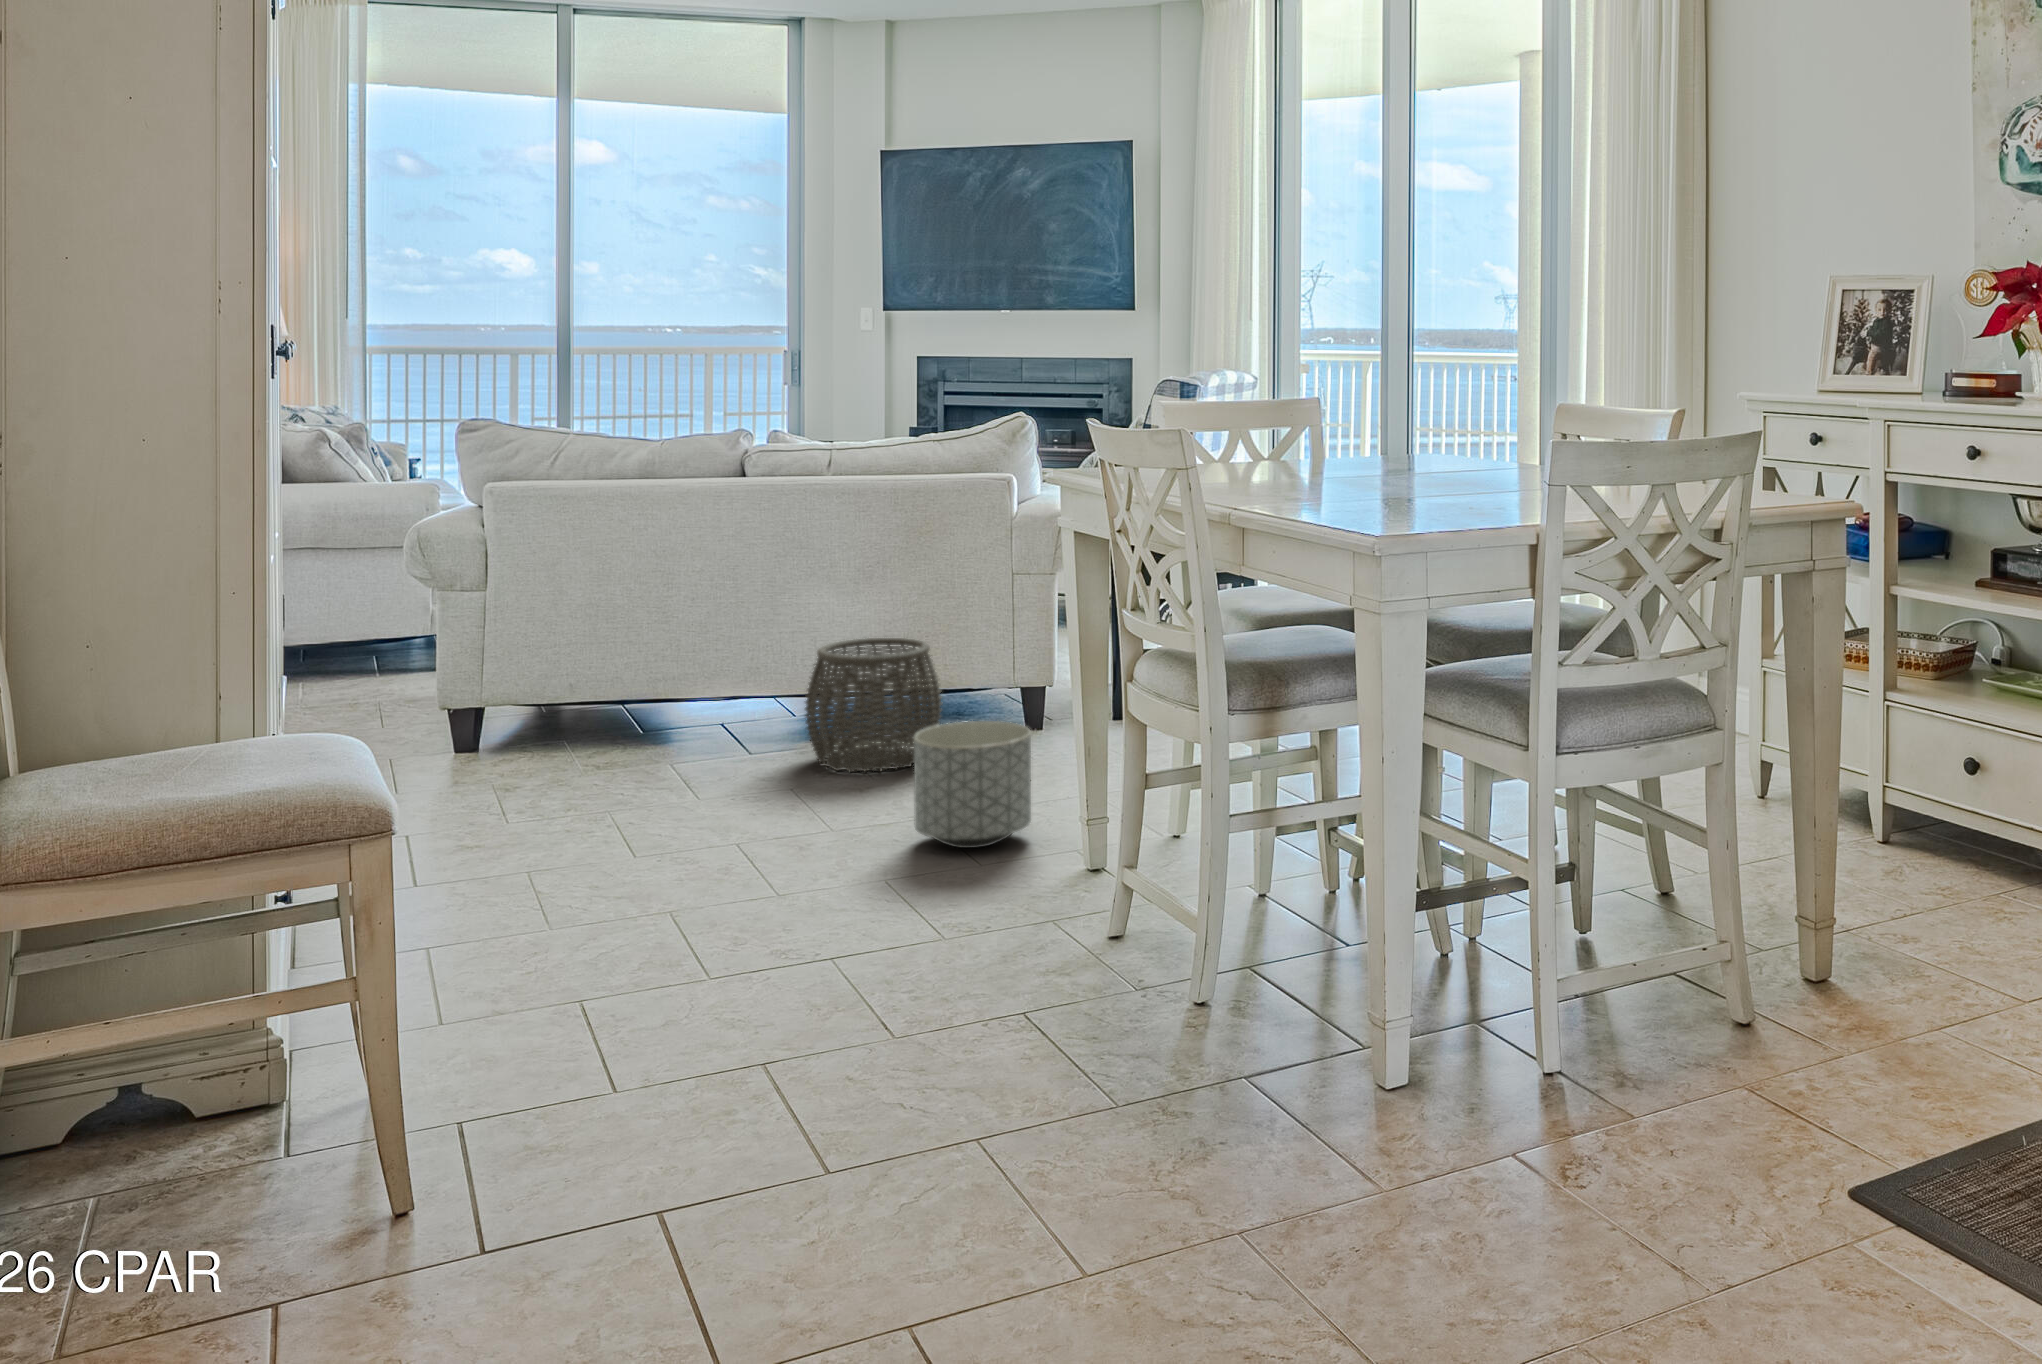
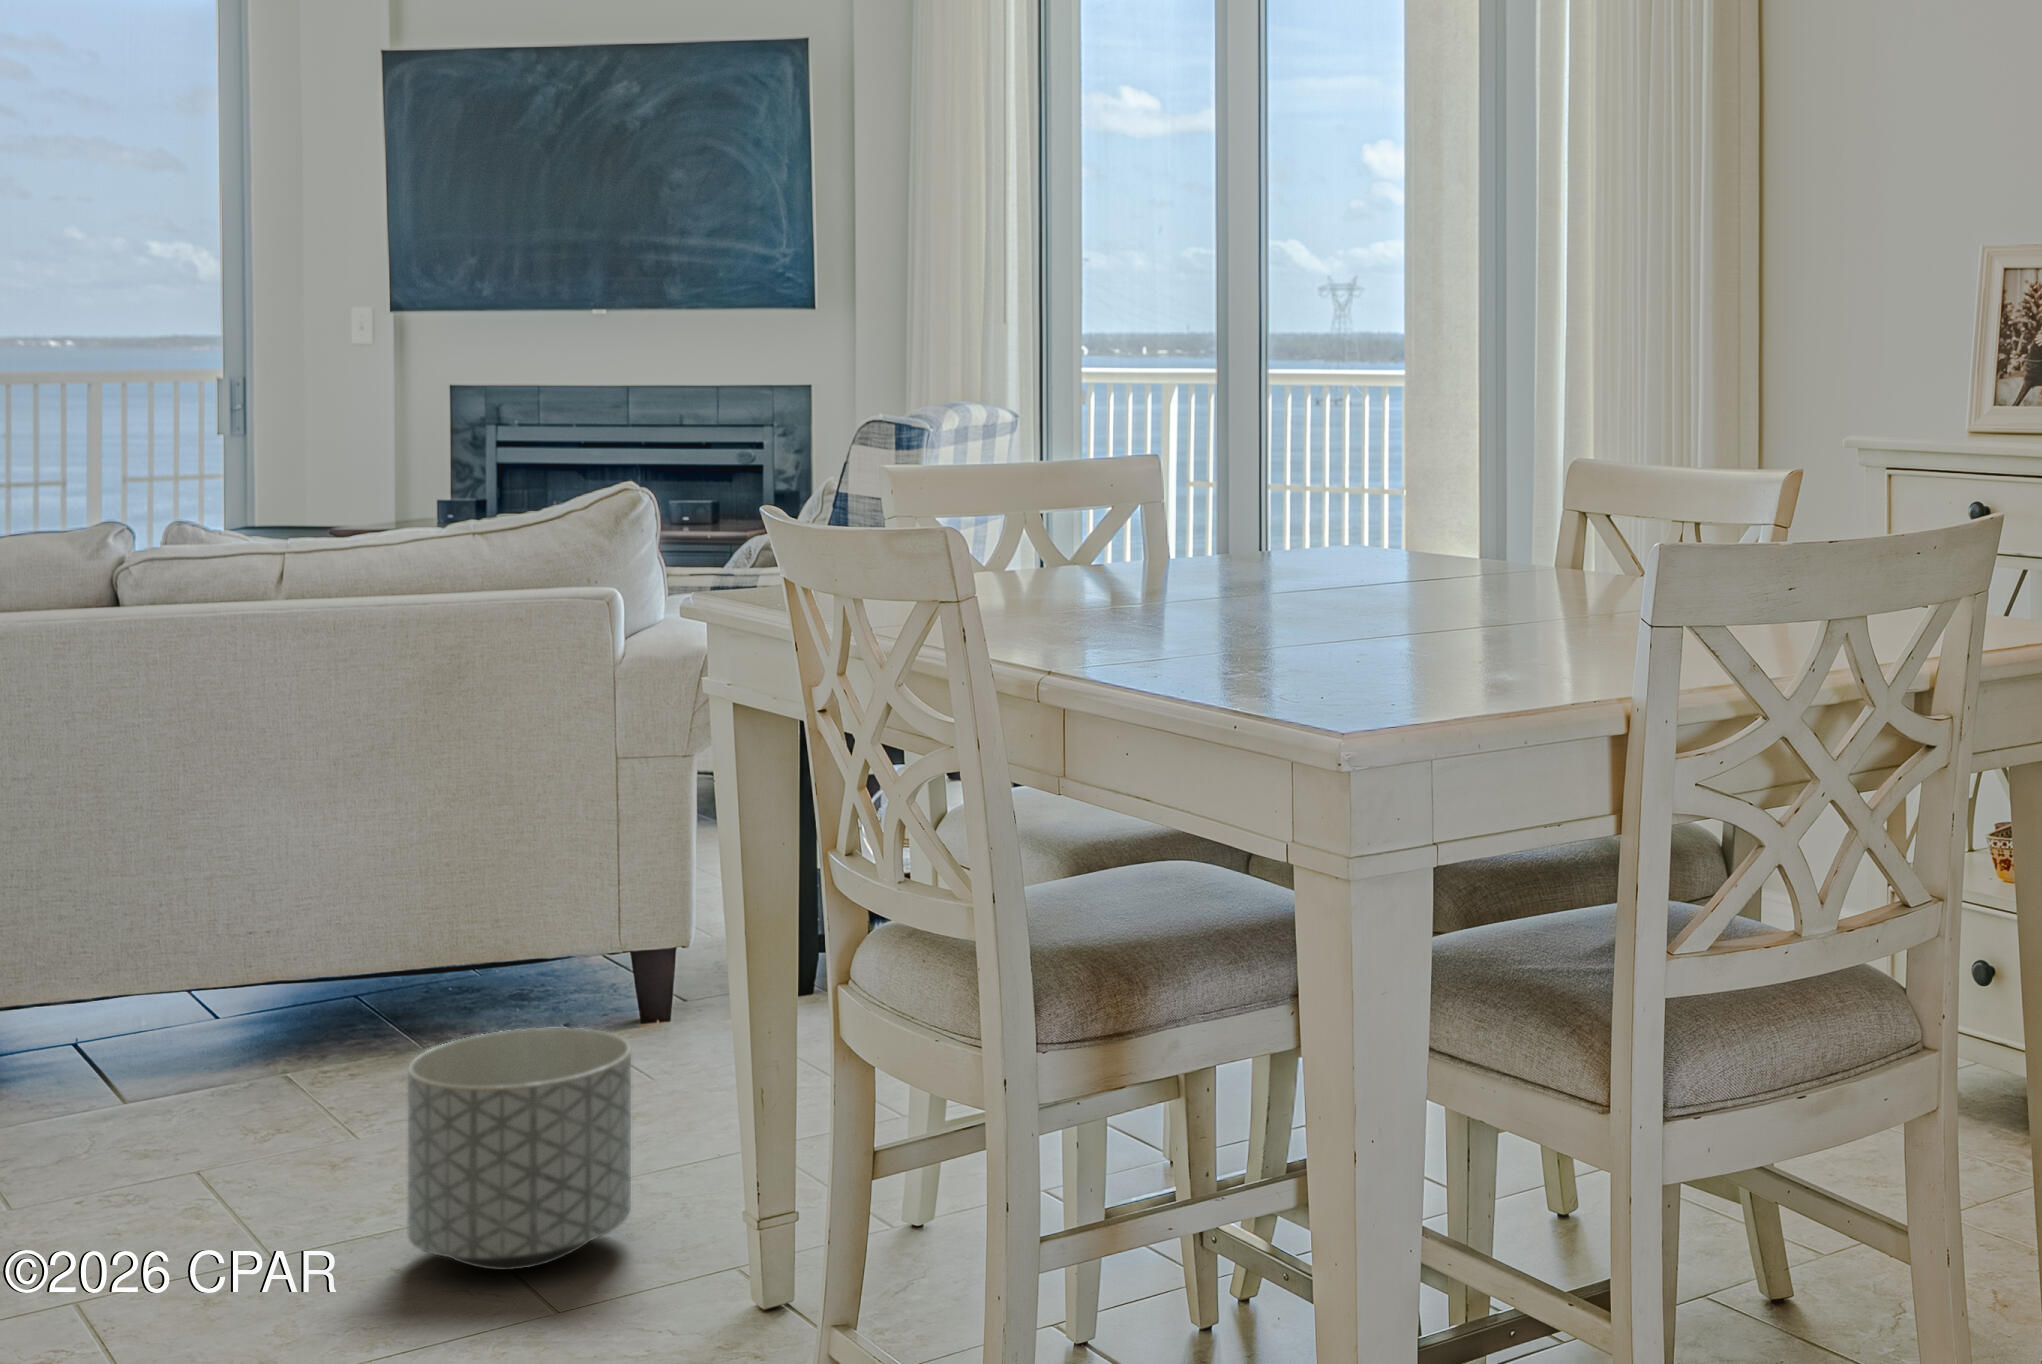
woven basket: present [805,638,943,772] -> none [216,865,476,1112]

